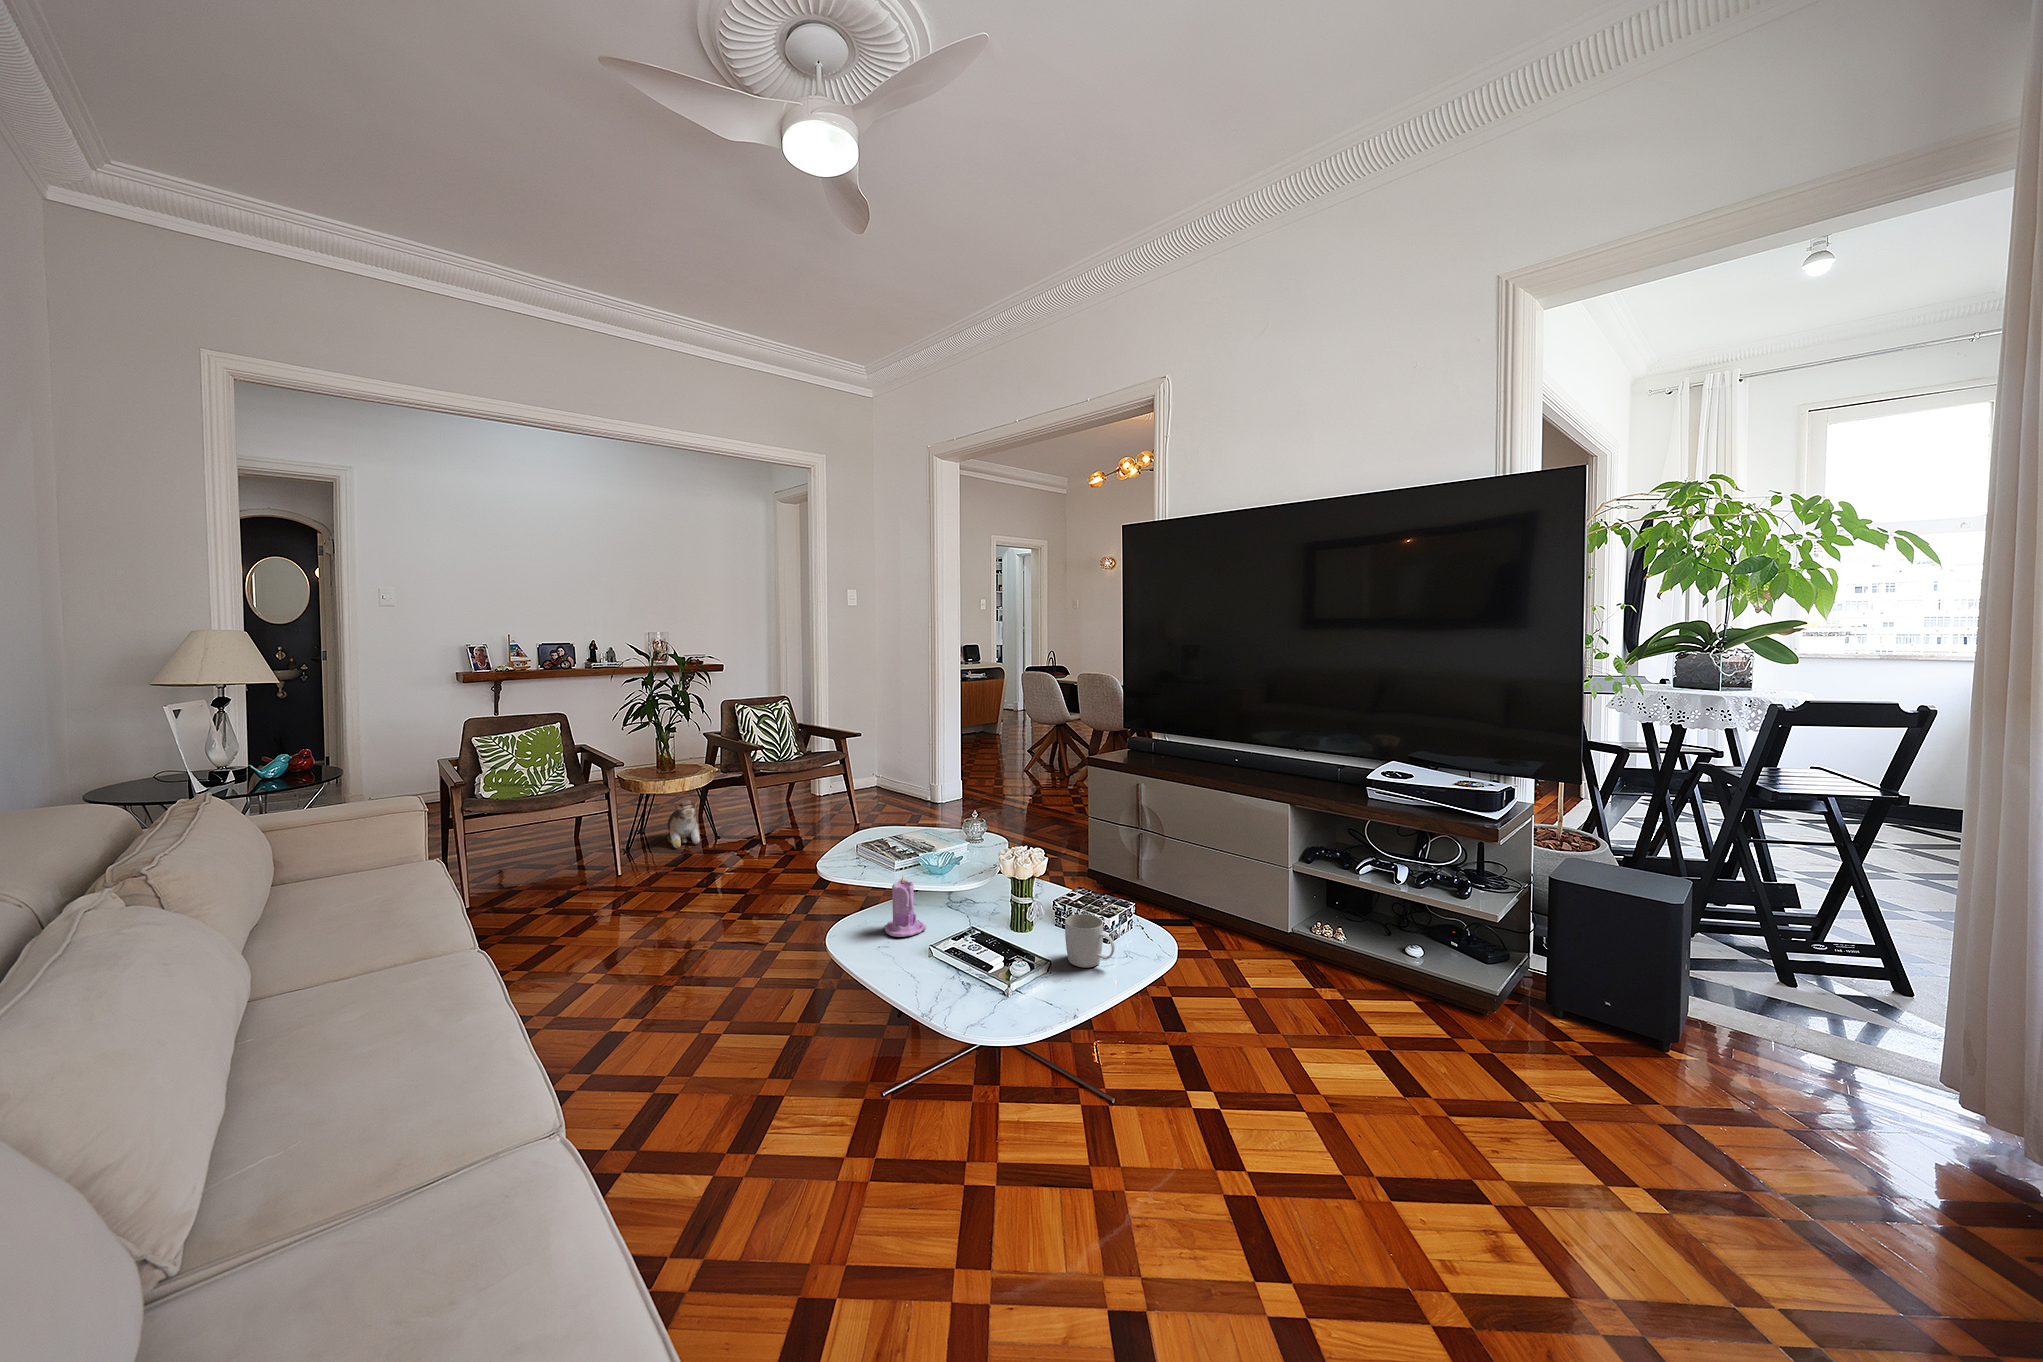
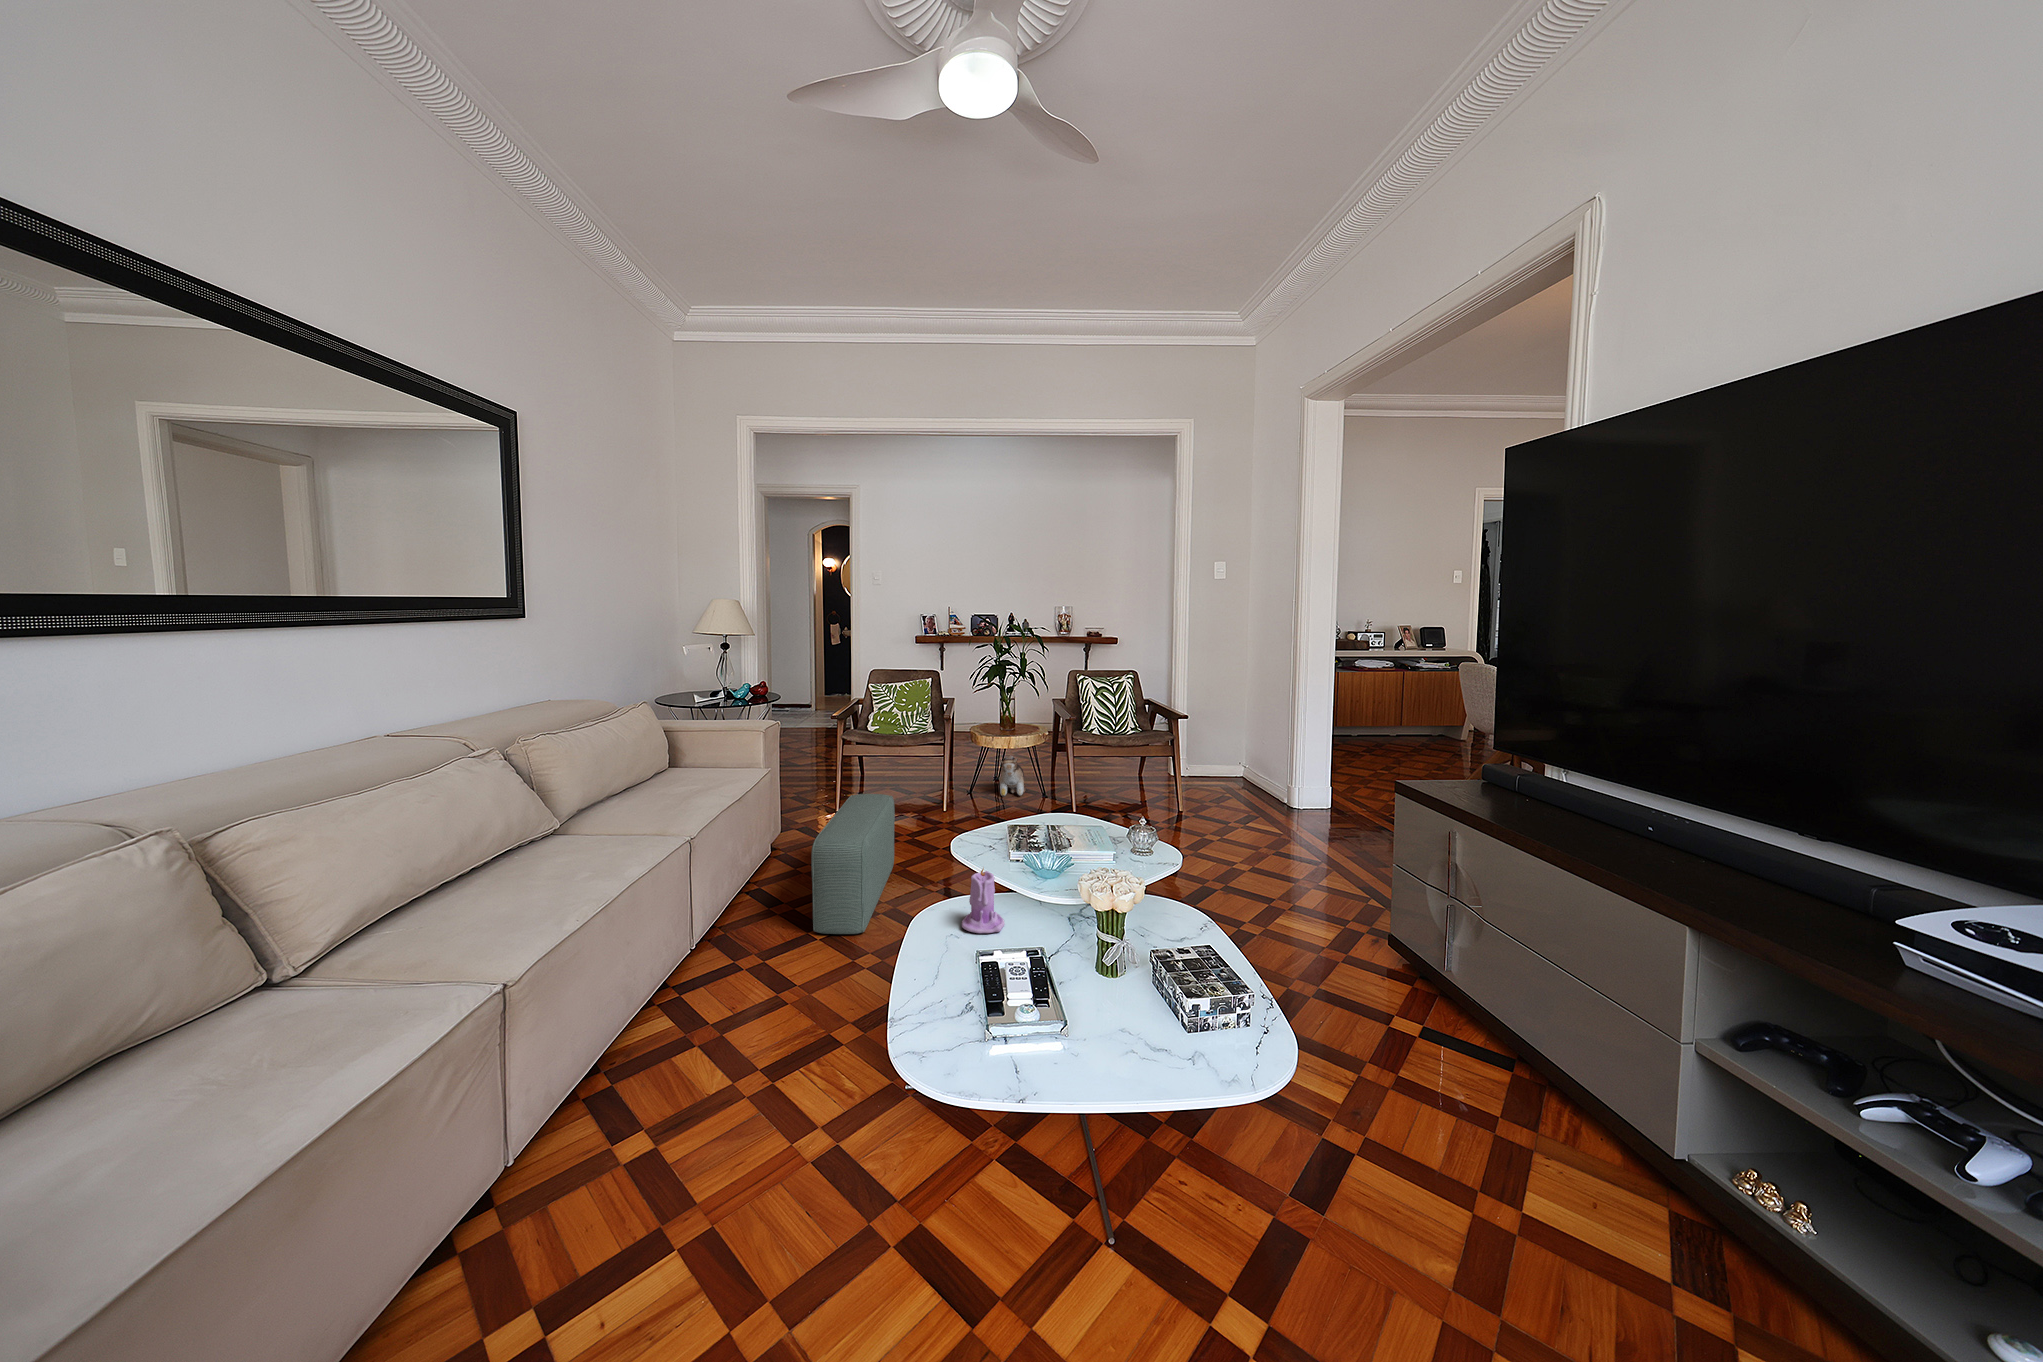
pouf: none [575,859,683,1026] -> present [811,794,895,934]
mug: present [1065,914,1115,967] -> none [1083,973,1133,1048]

